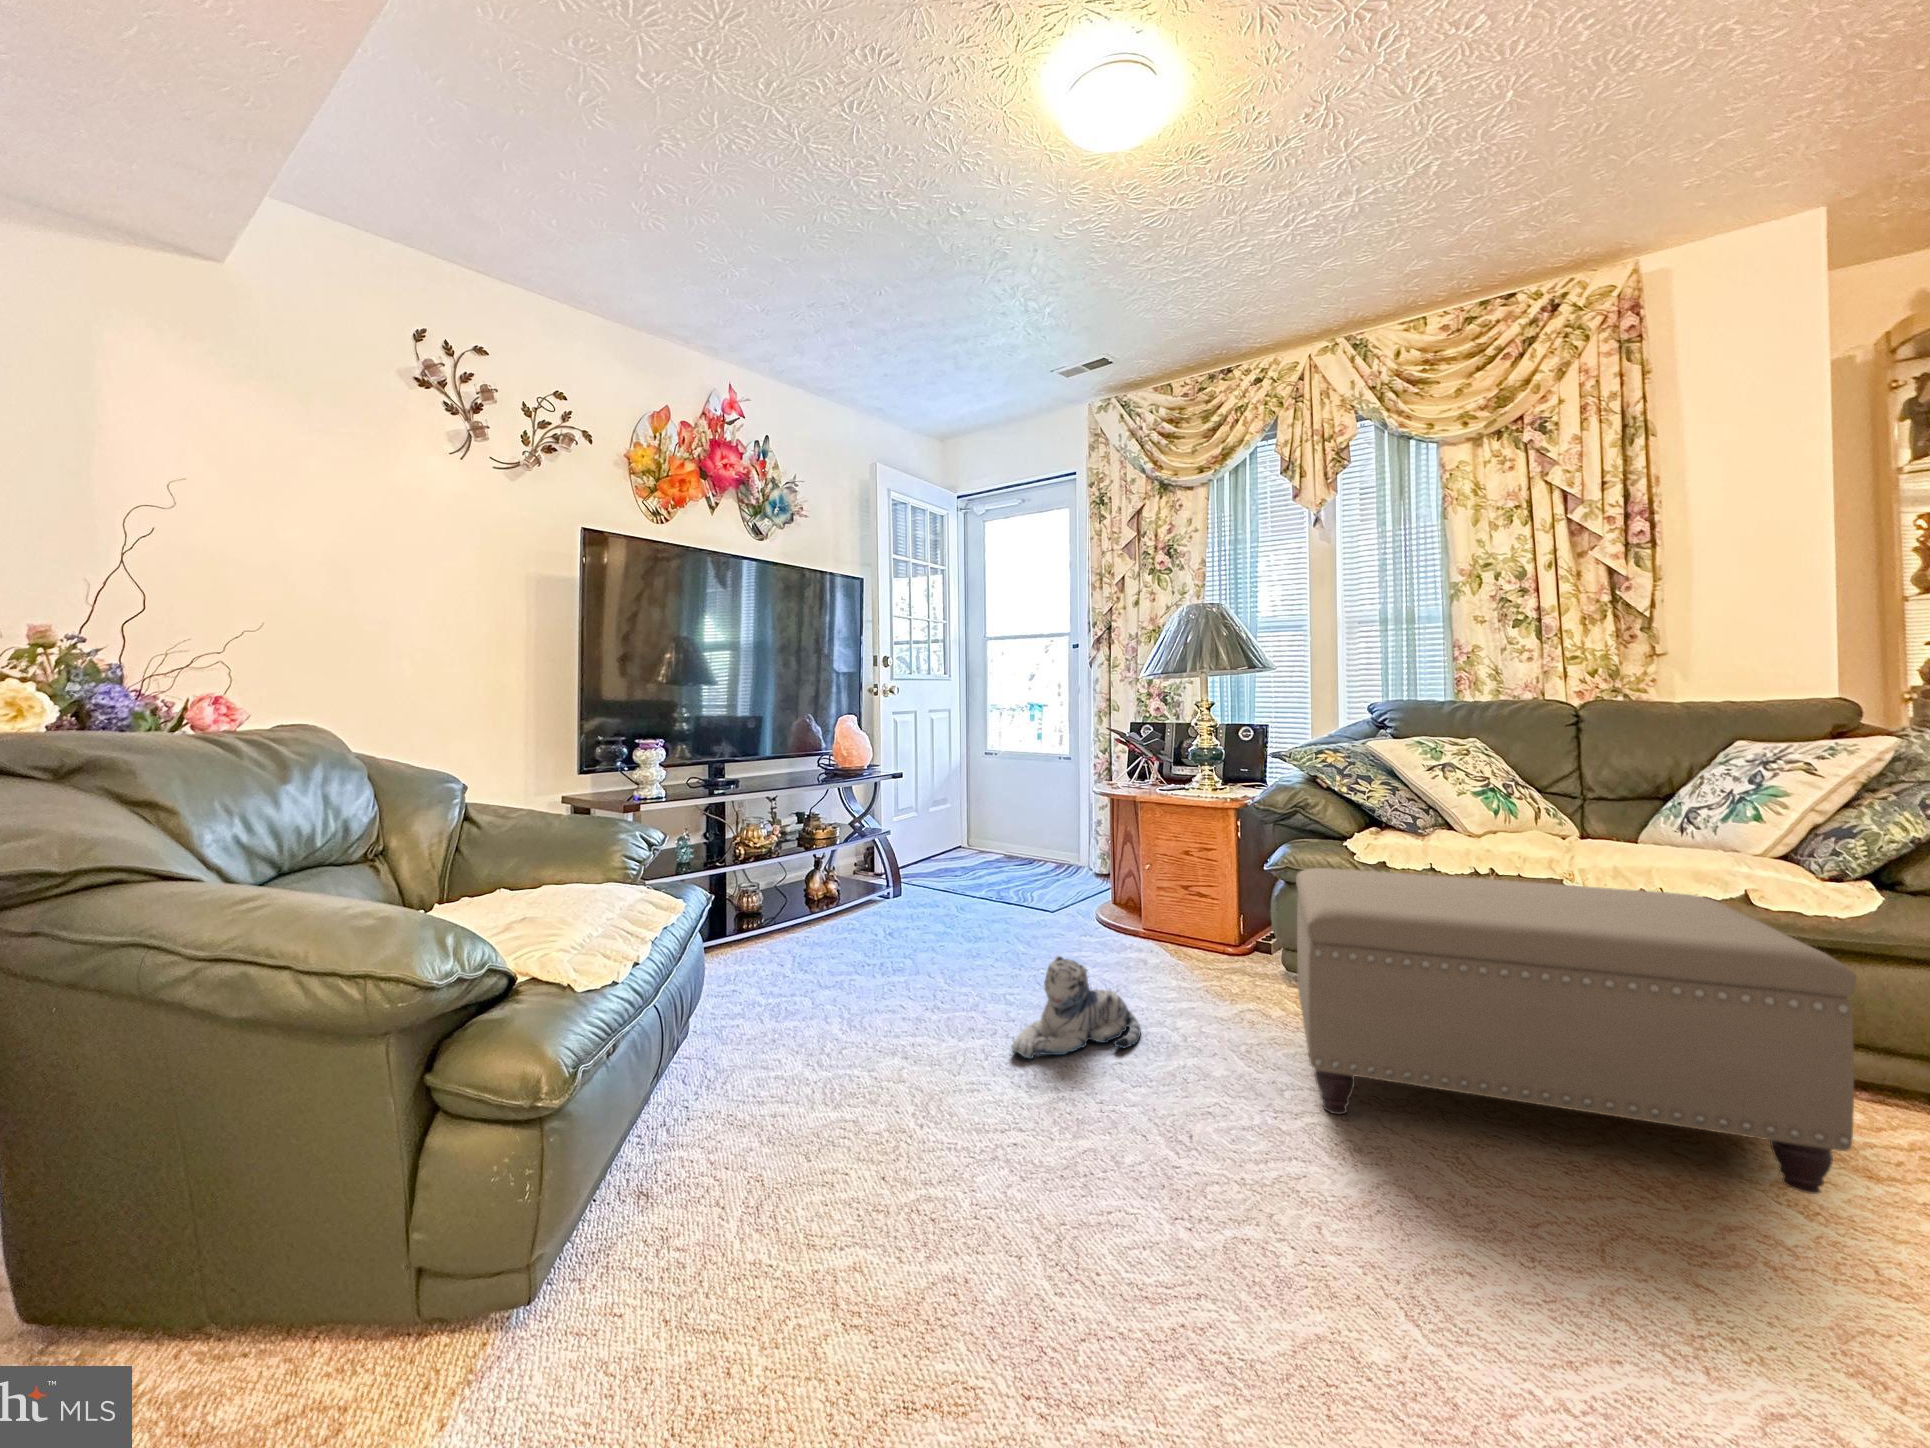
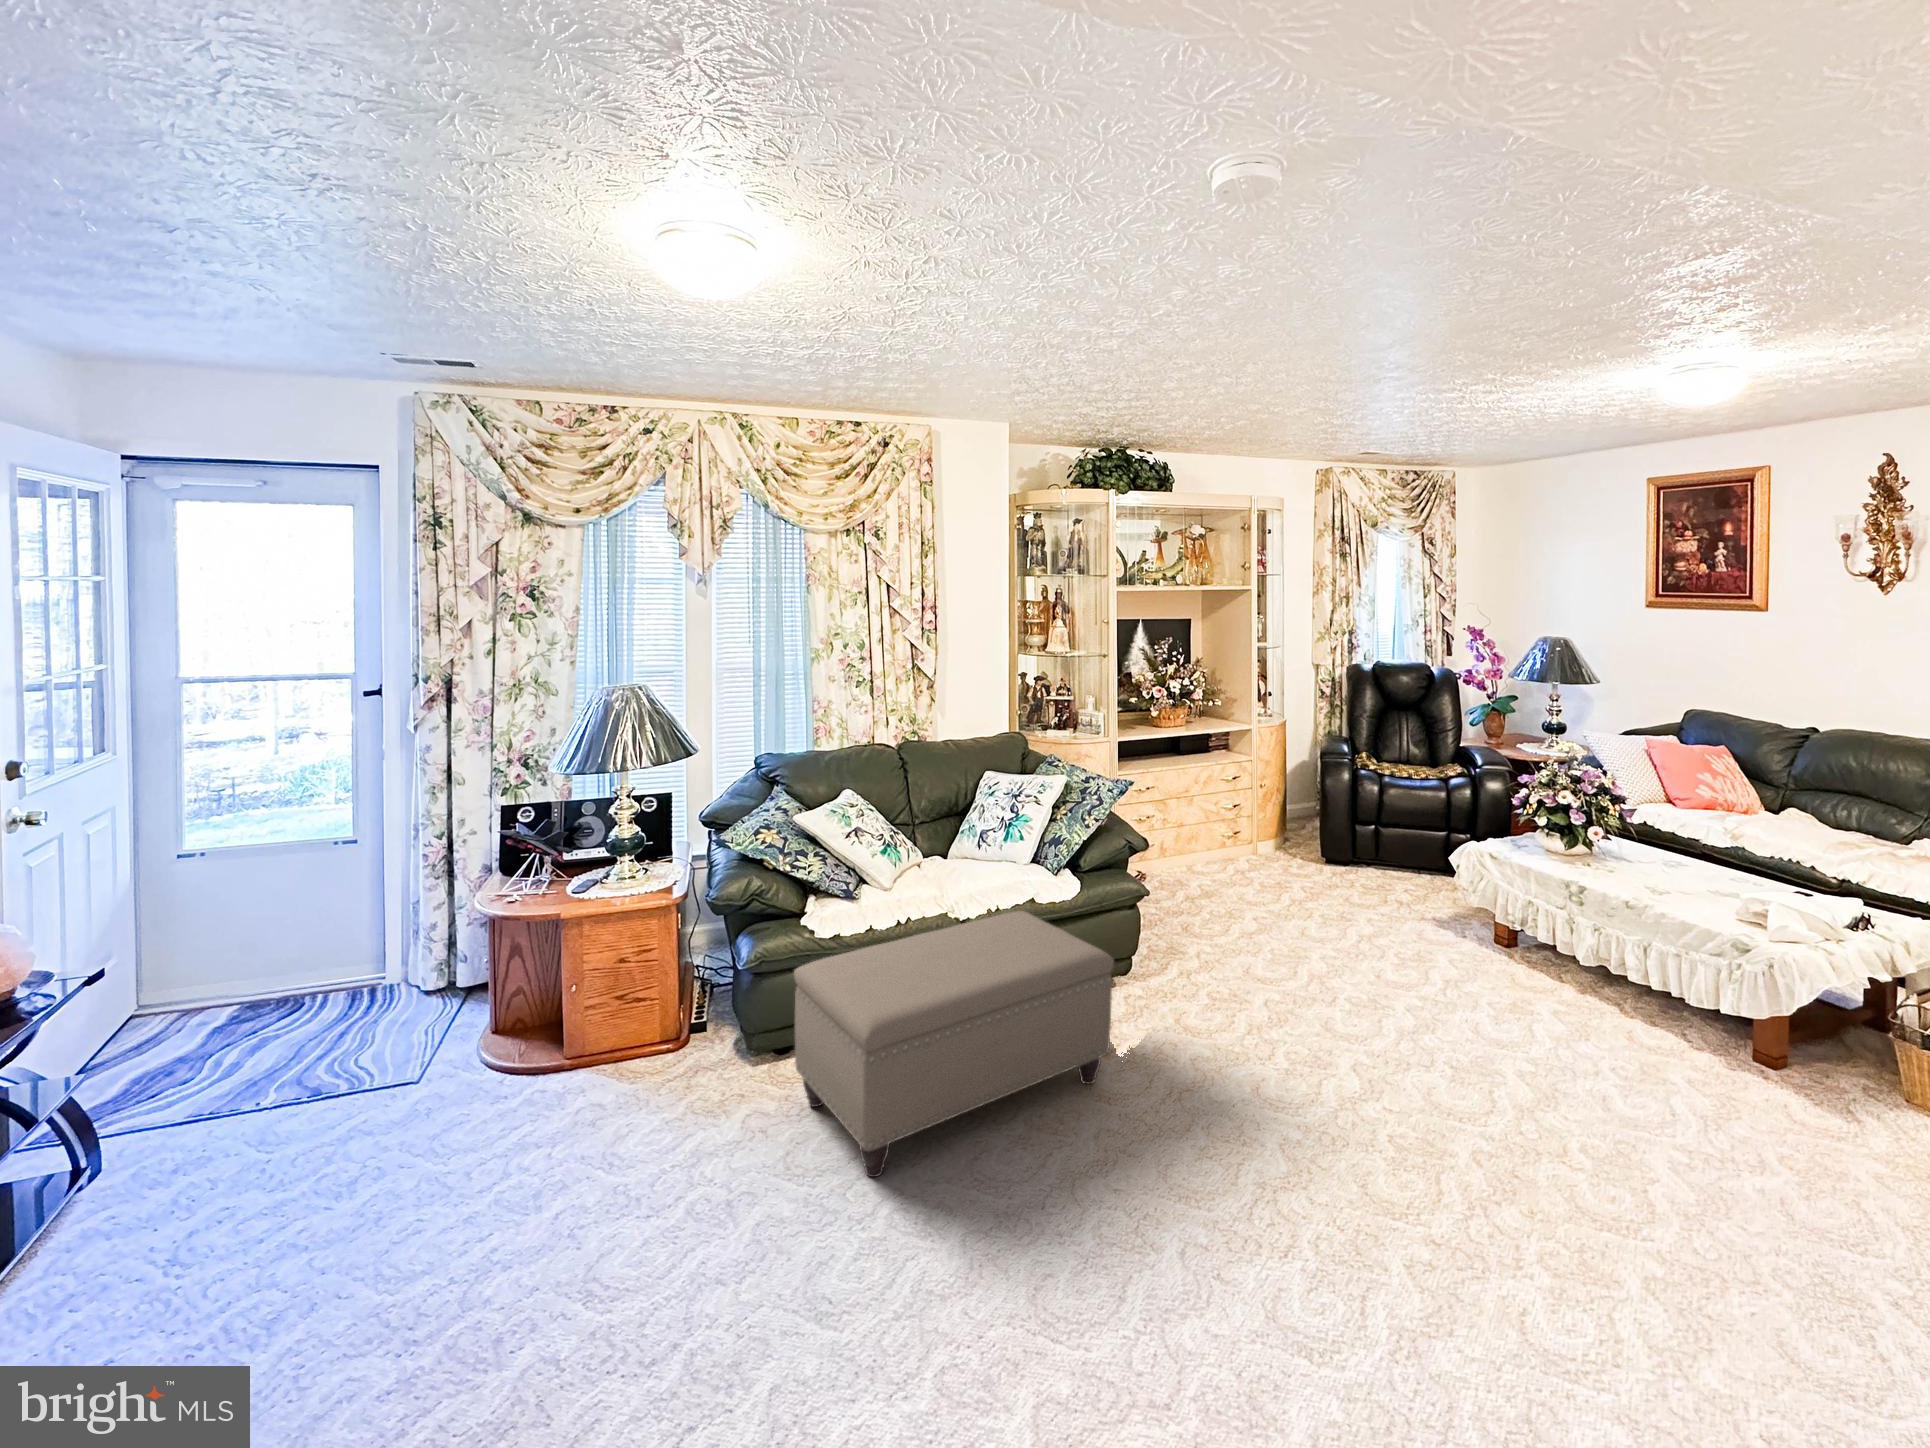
plush toy: present [1012,956,1141,1059] -> none [567,1152,684,1297]

